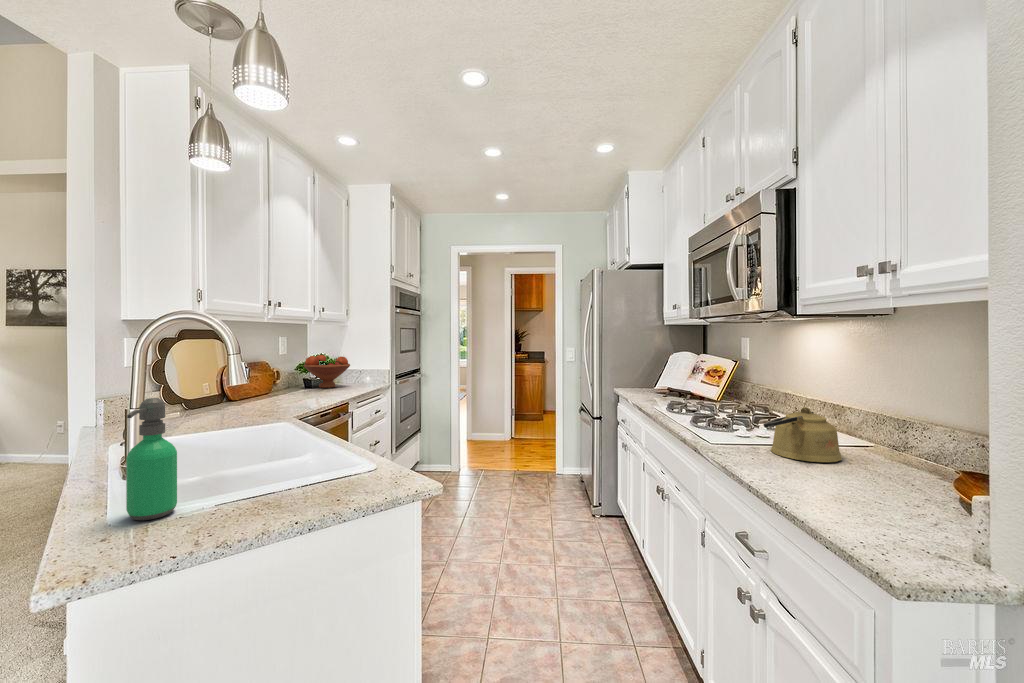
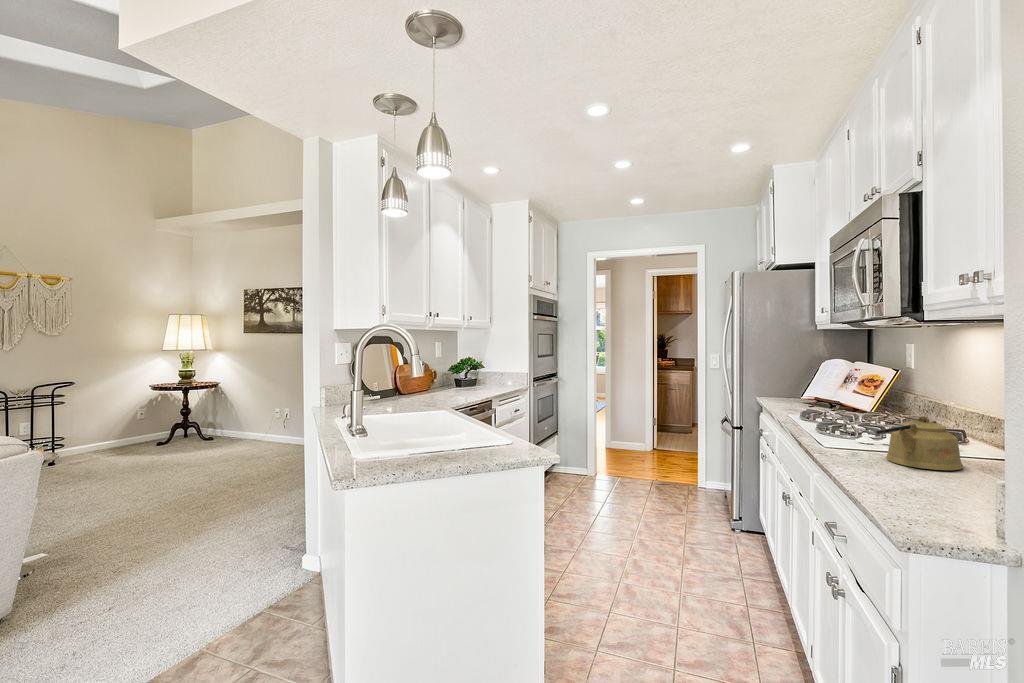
fruit bowl: present [304,355,350,388] -> none [455,359,494,389]
soap dispenser: present [126,398,177,520] -> none [366,388,392,465]

